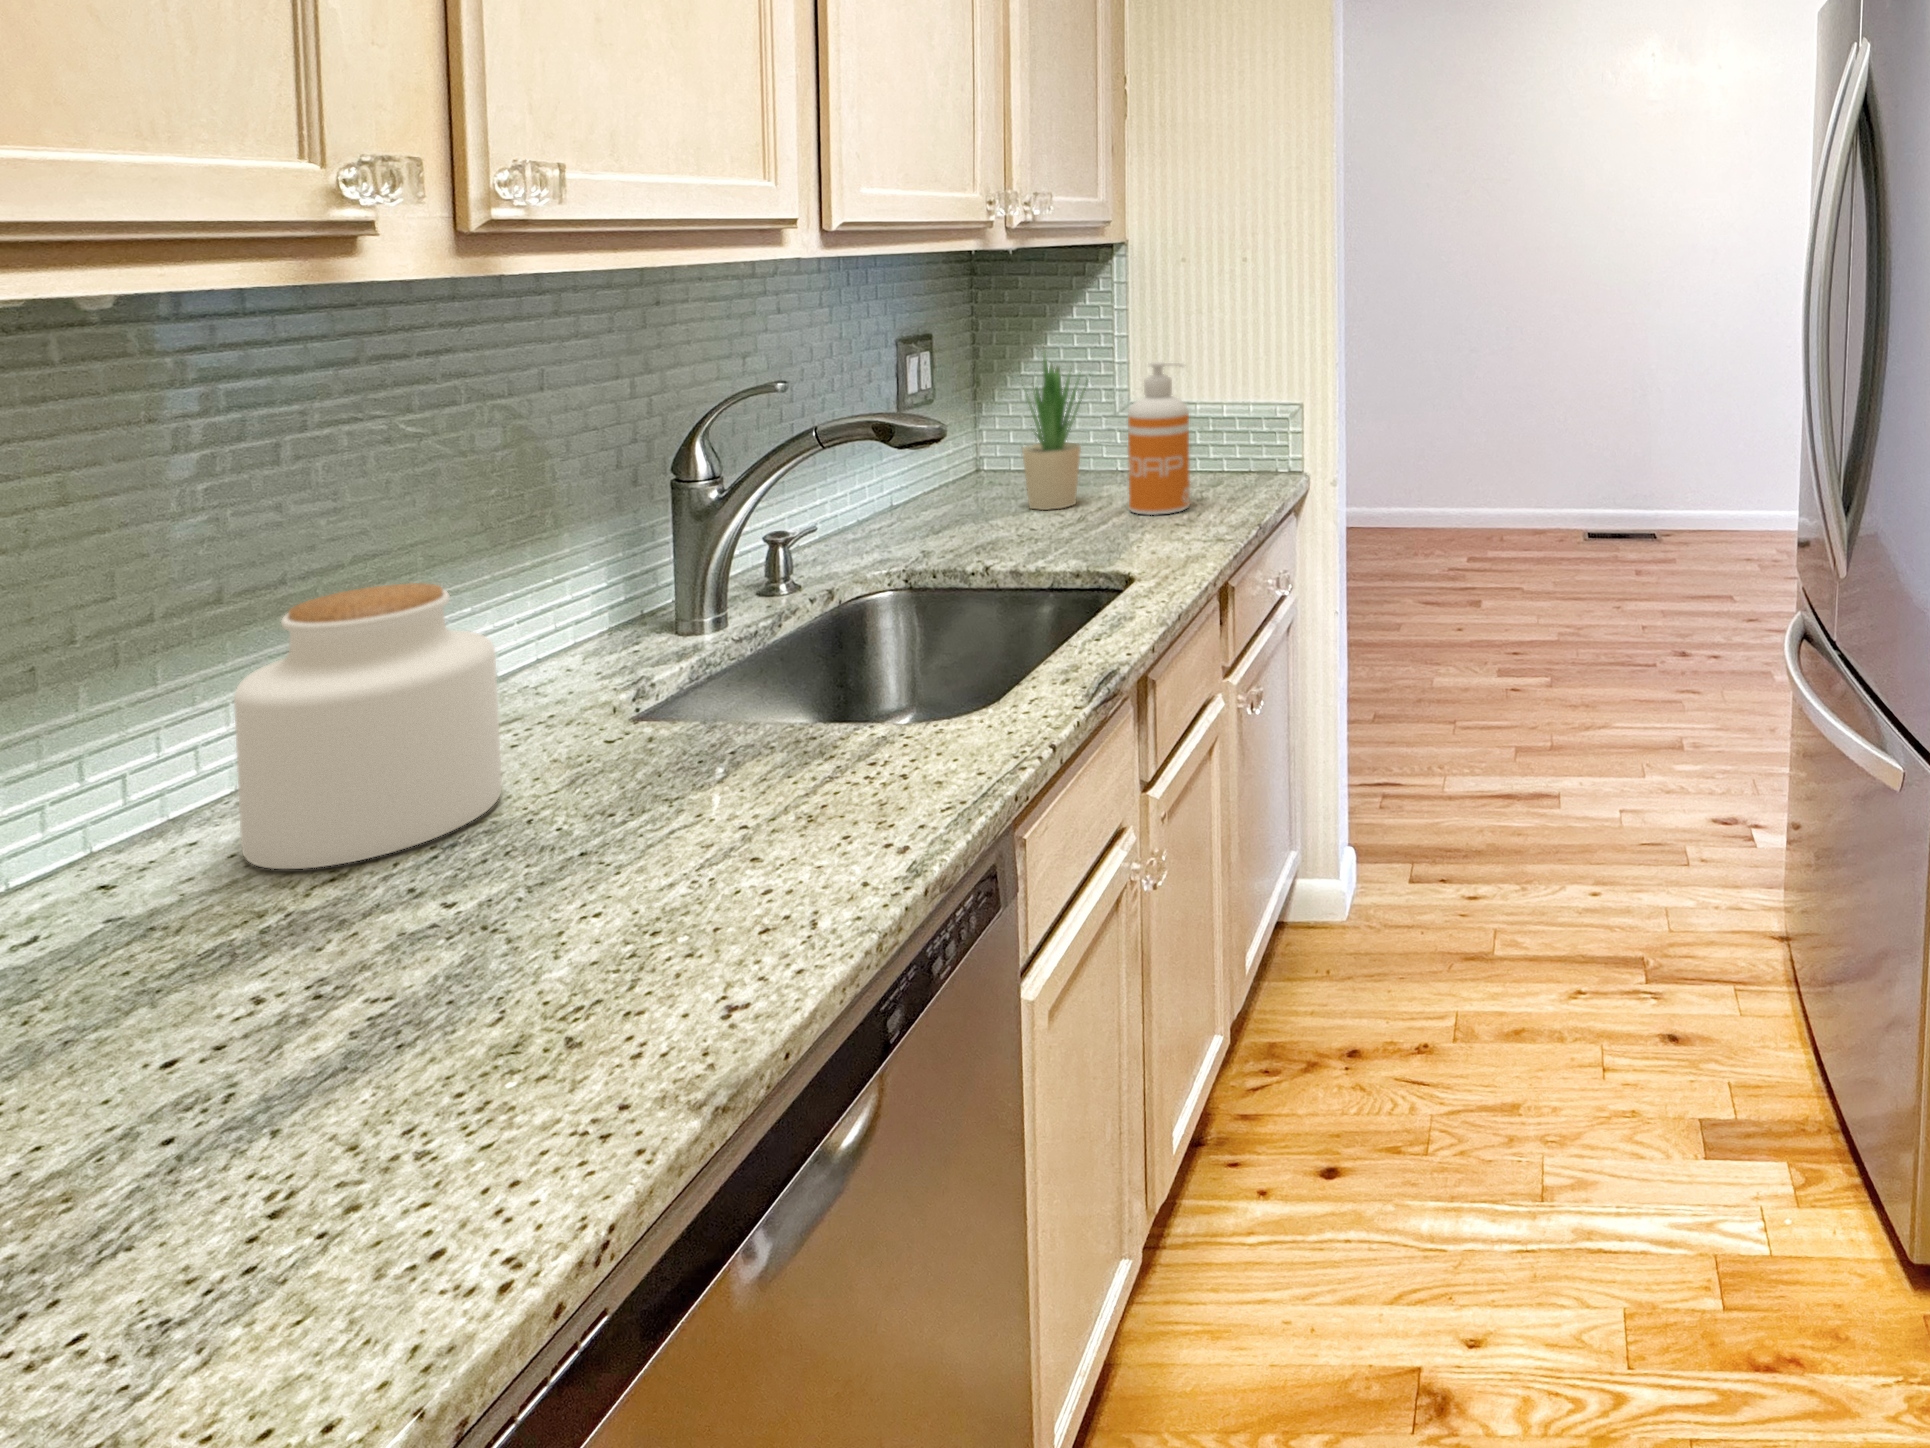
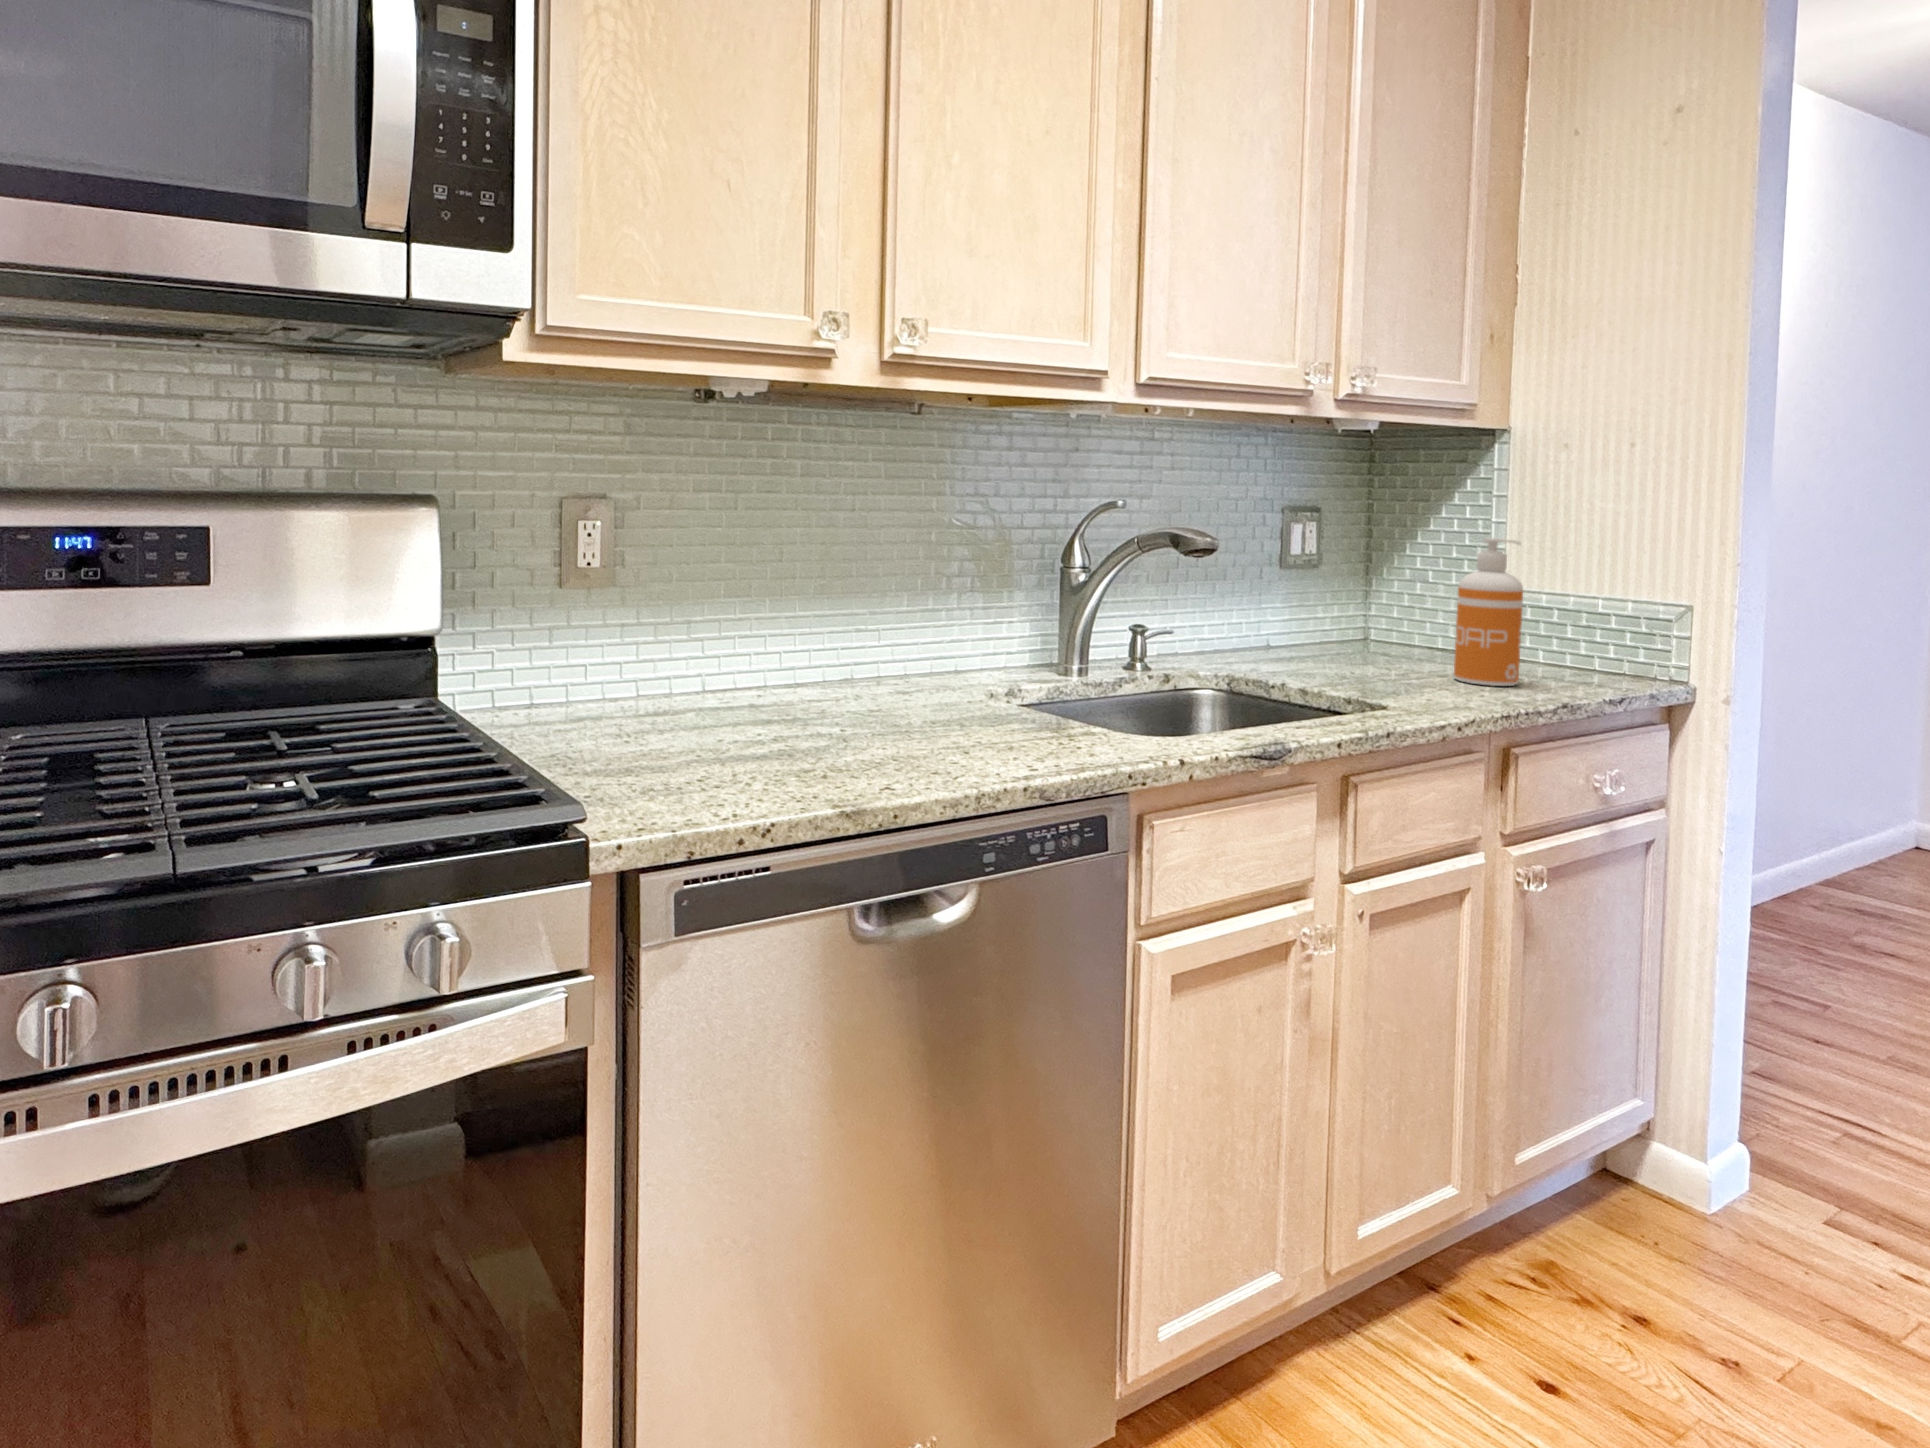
potted plant: present [1022,352,1084,510] -> none [1369,515,1438,667]
jar: present [234,583,502,869] -> none [805,573,911,709]

